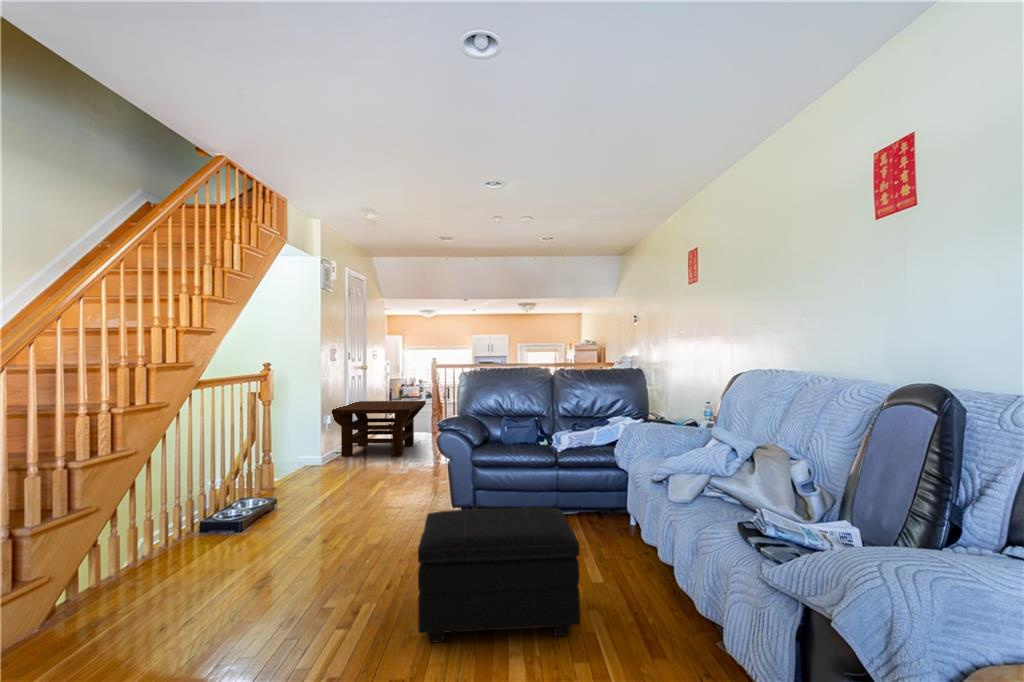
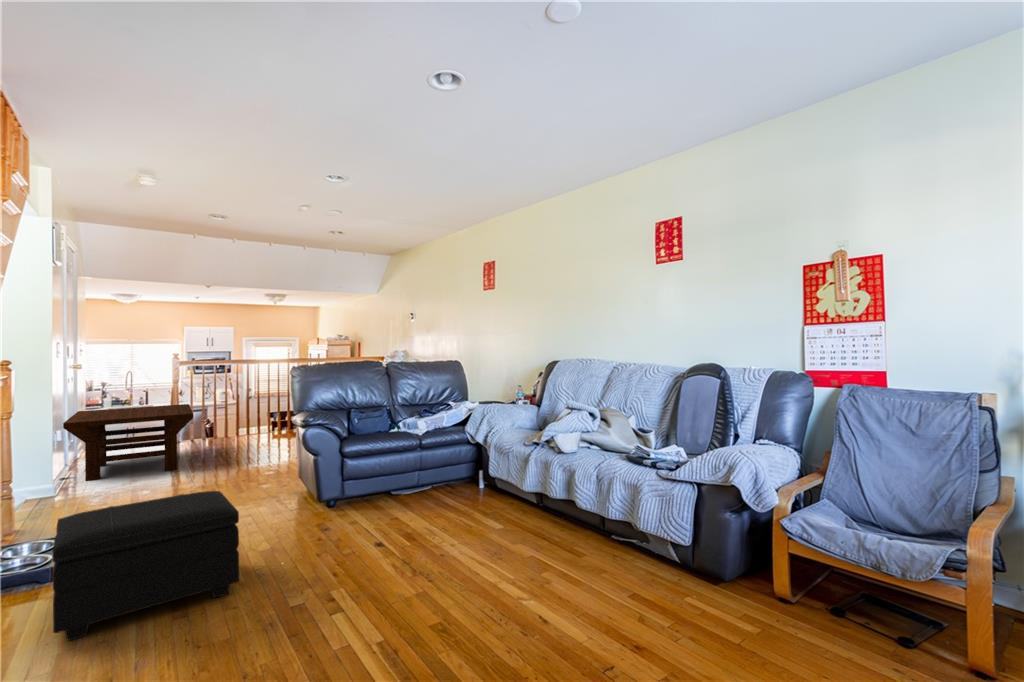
footstool: present [418,507,580,643] -> present [53,491,239,640]

